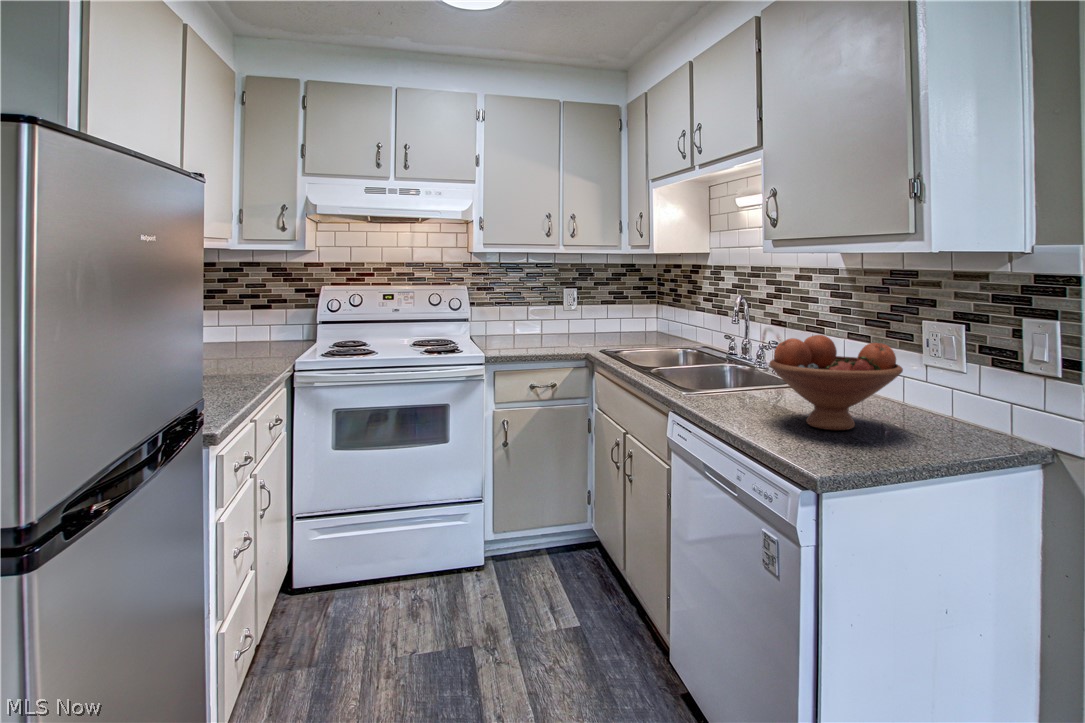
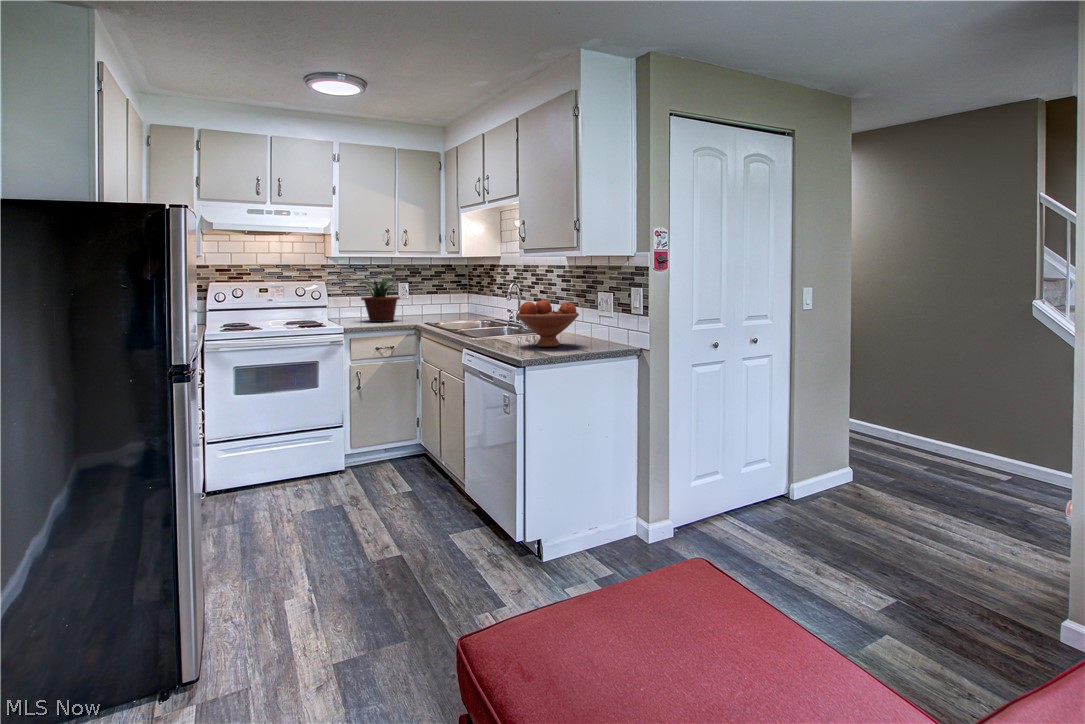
potted plant: none [502,283,570,343] -> present [356,279,400,322]

